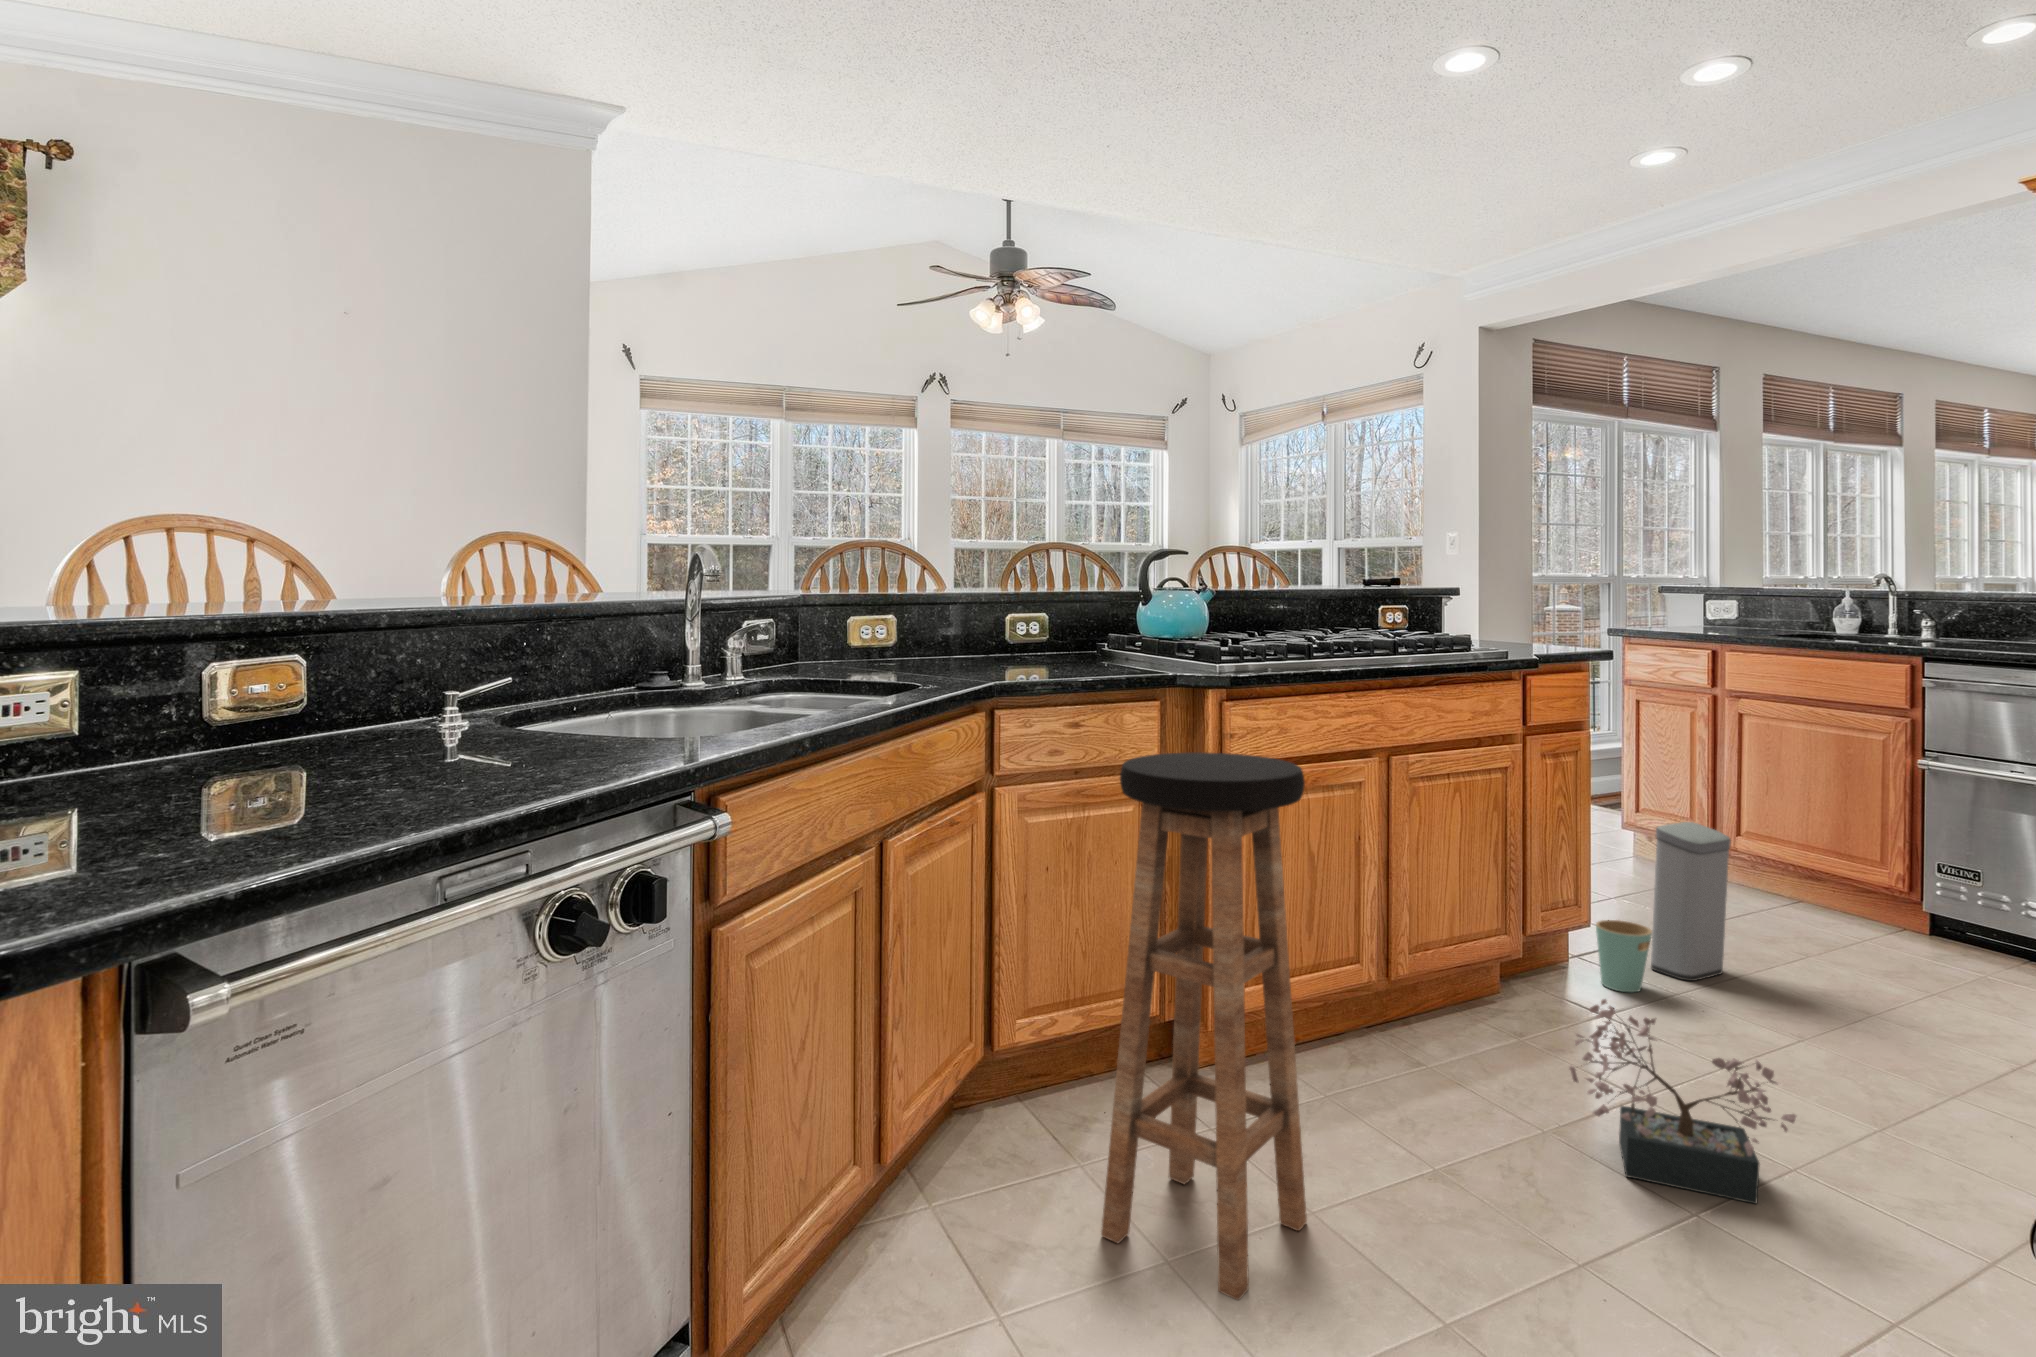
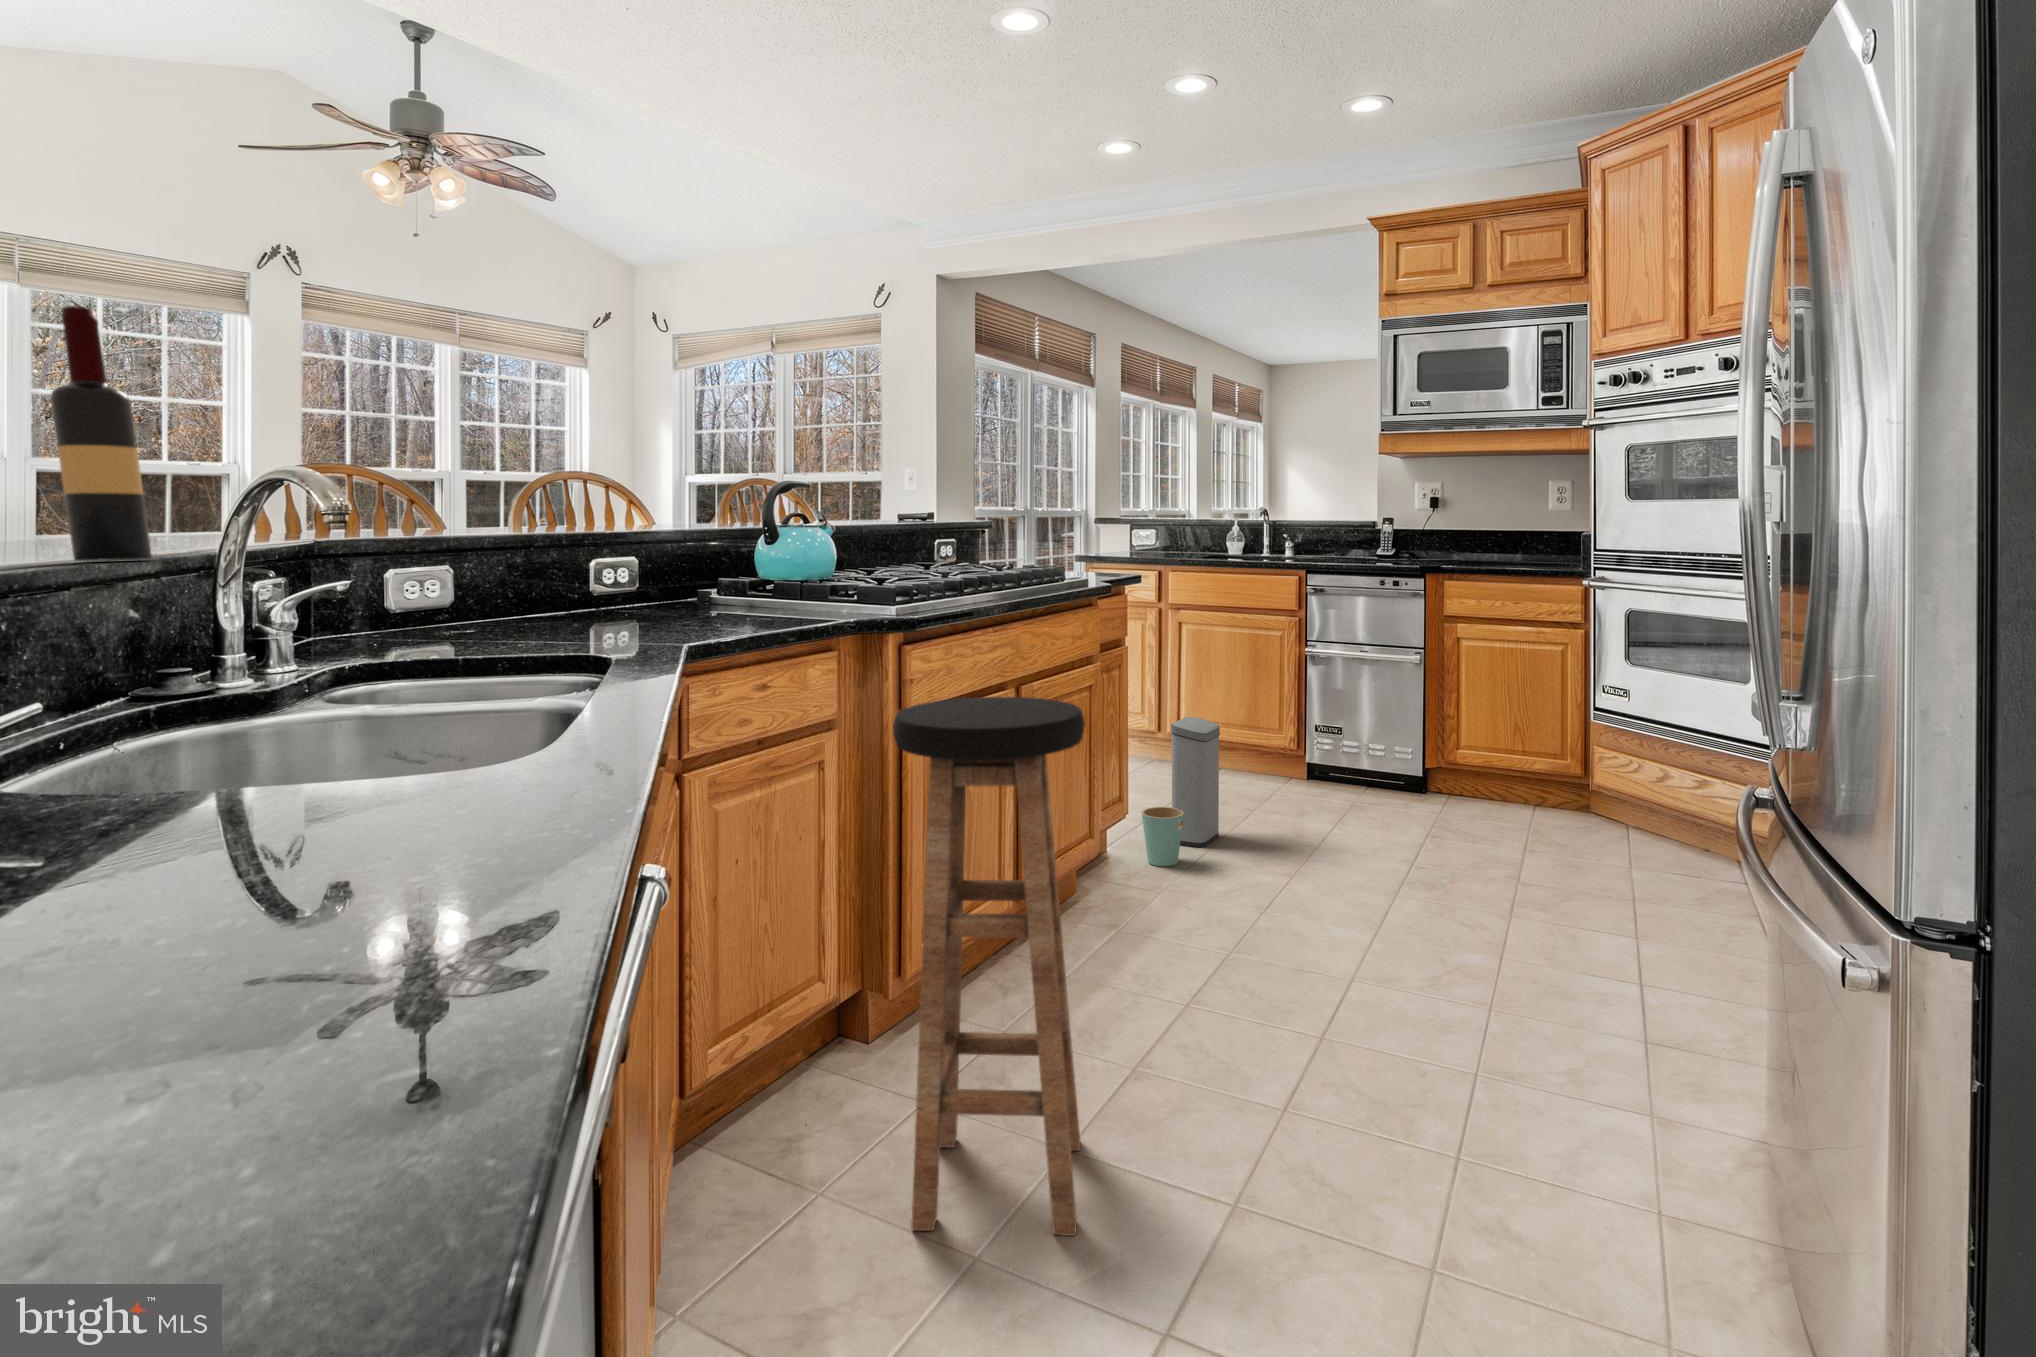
wine bottle: none [622,448,665,603] -> present [51,306,152,561]
decorative plant: present [1570,999,1796,1204] -> none [1214,872,1368,1013]

